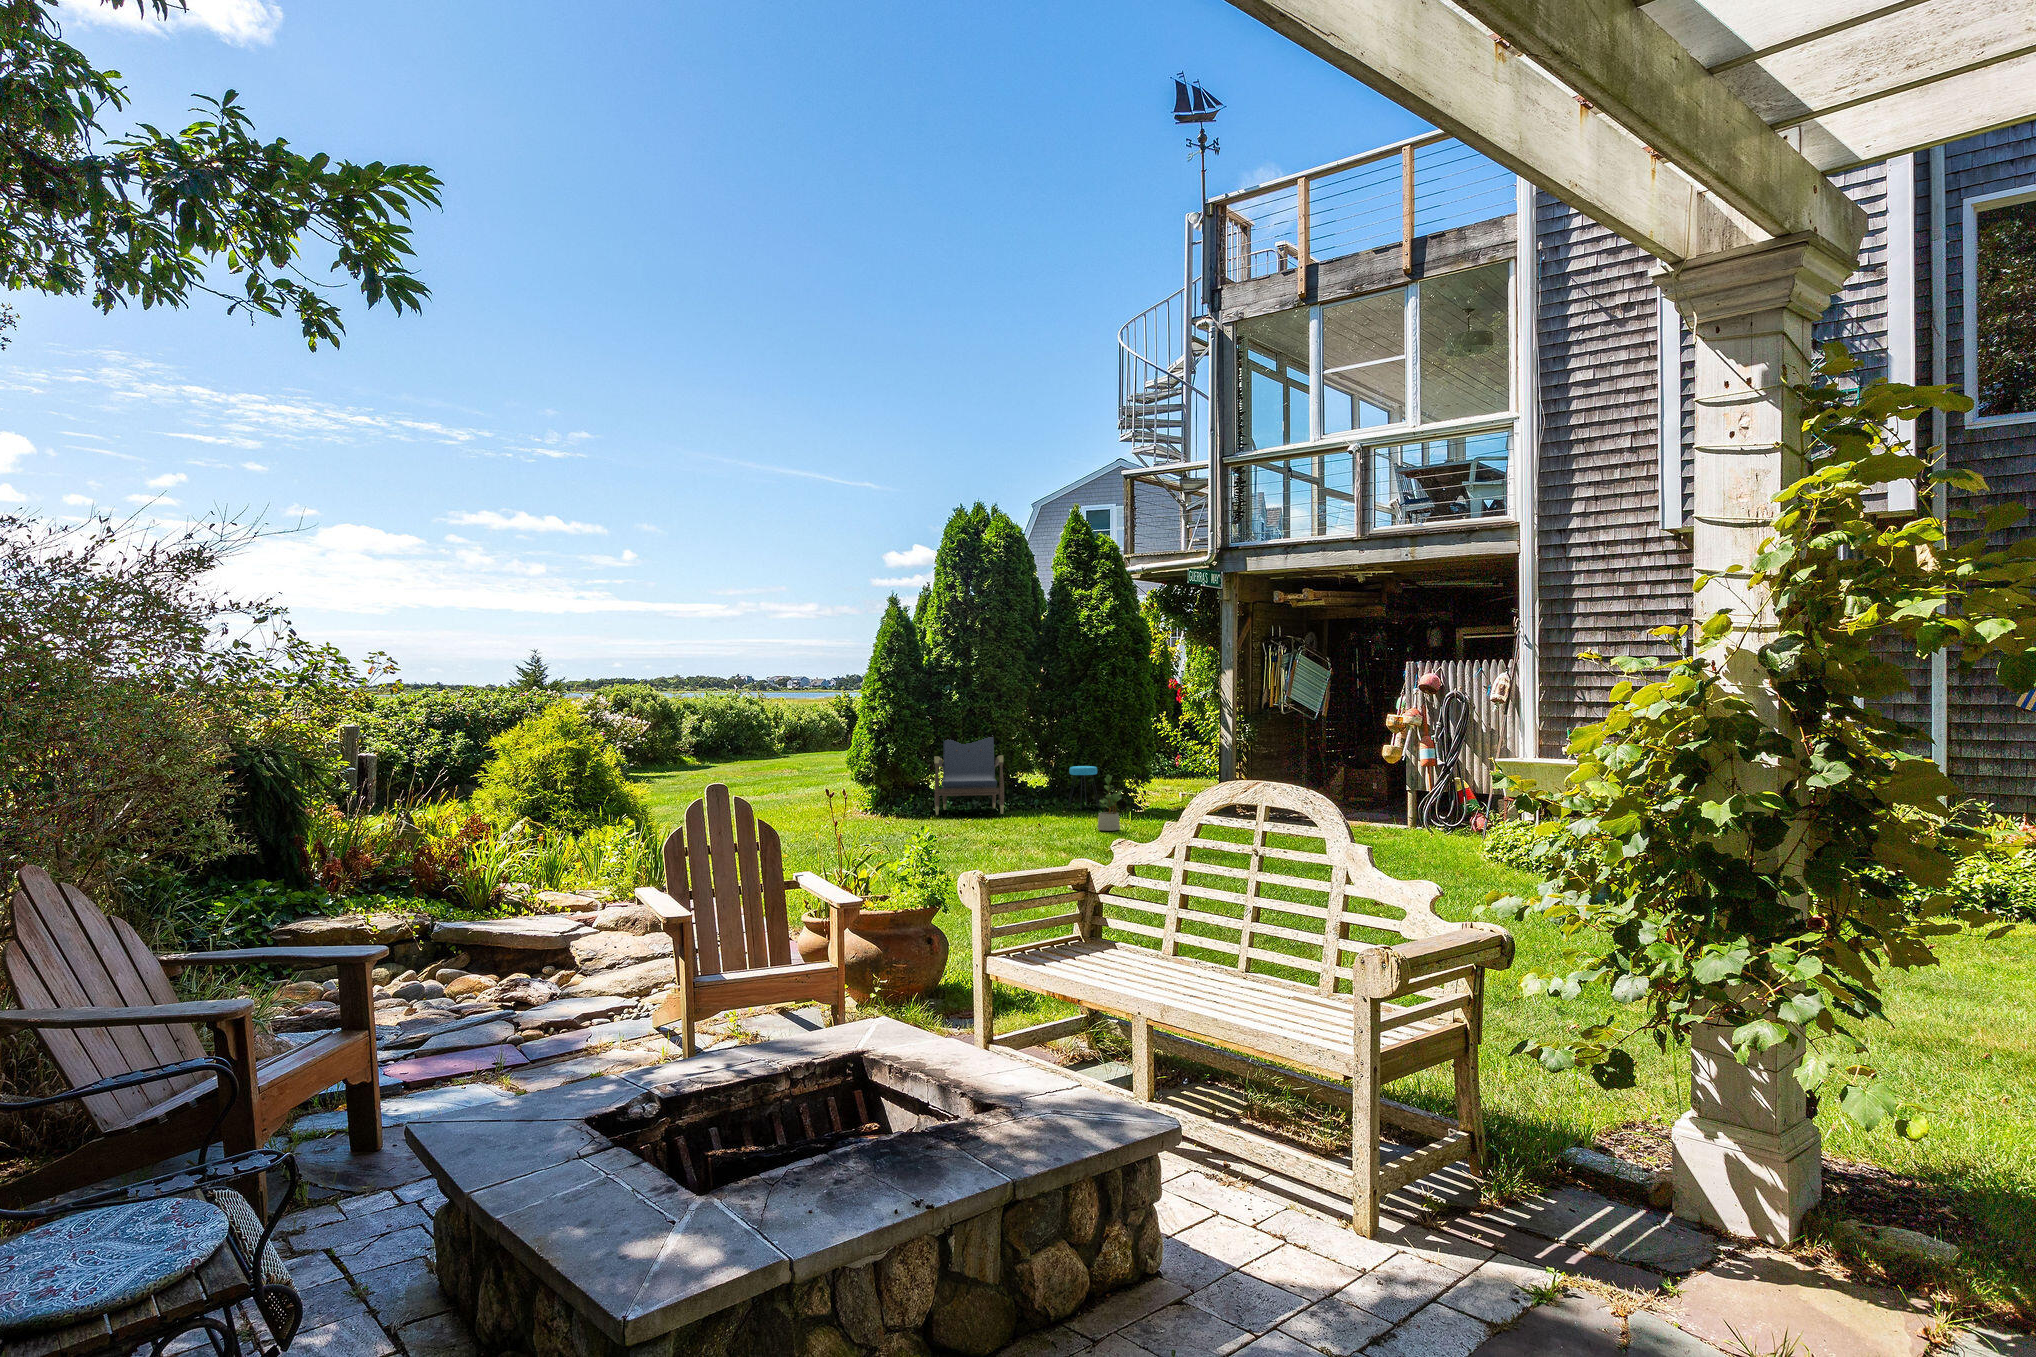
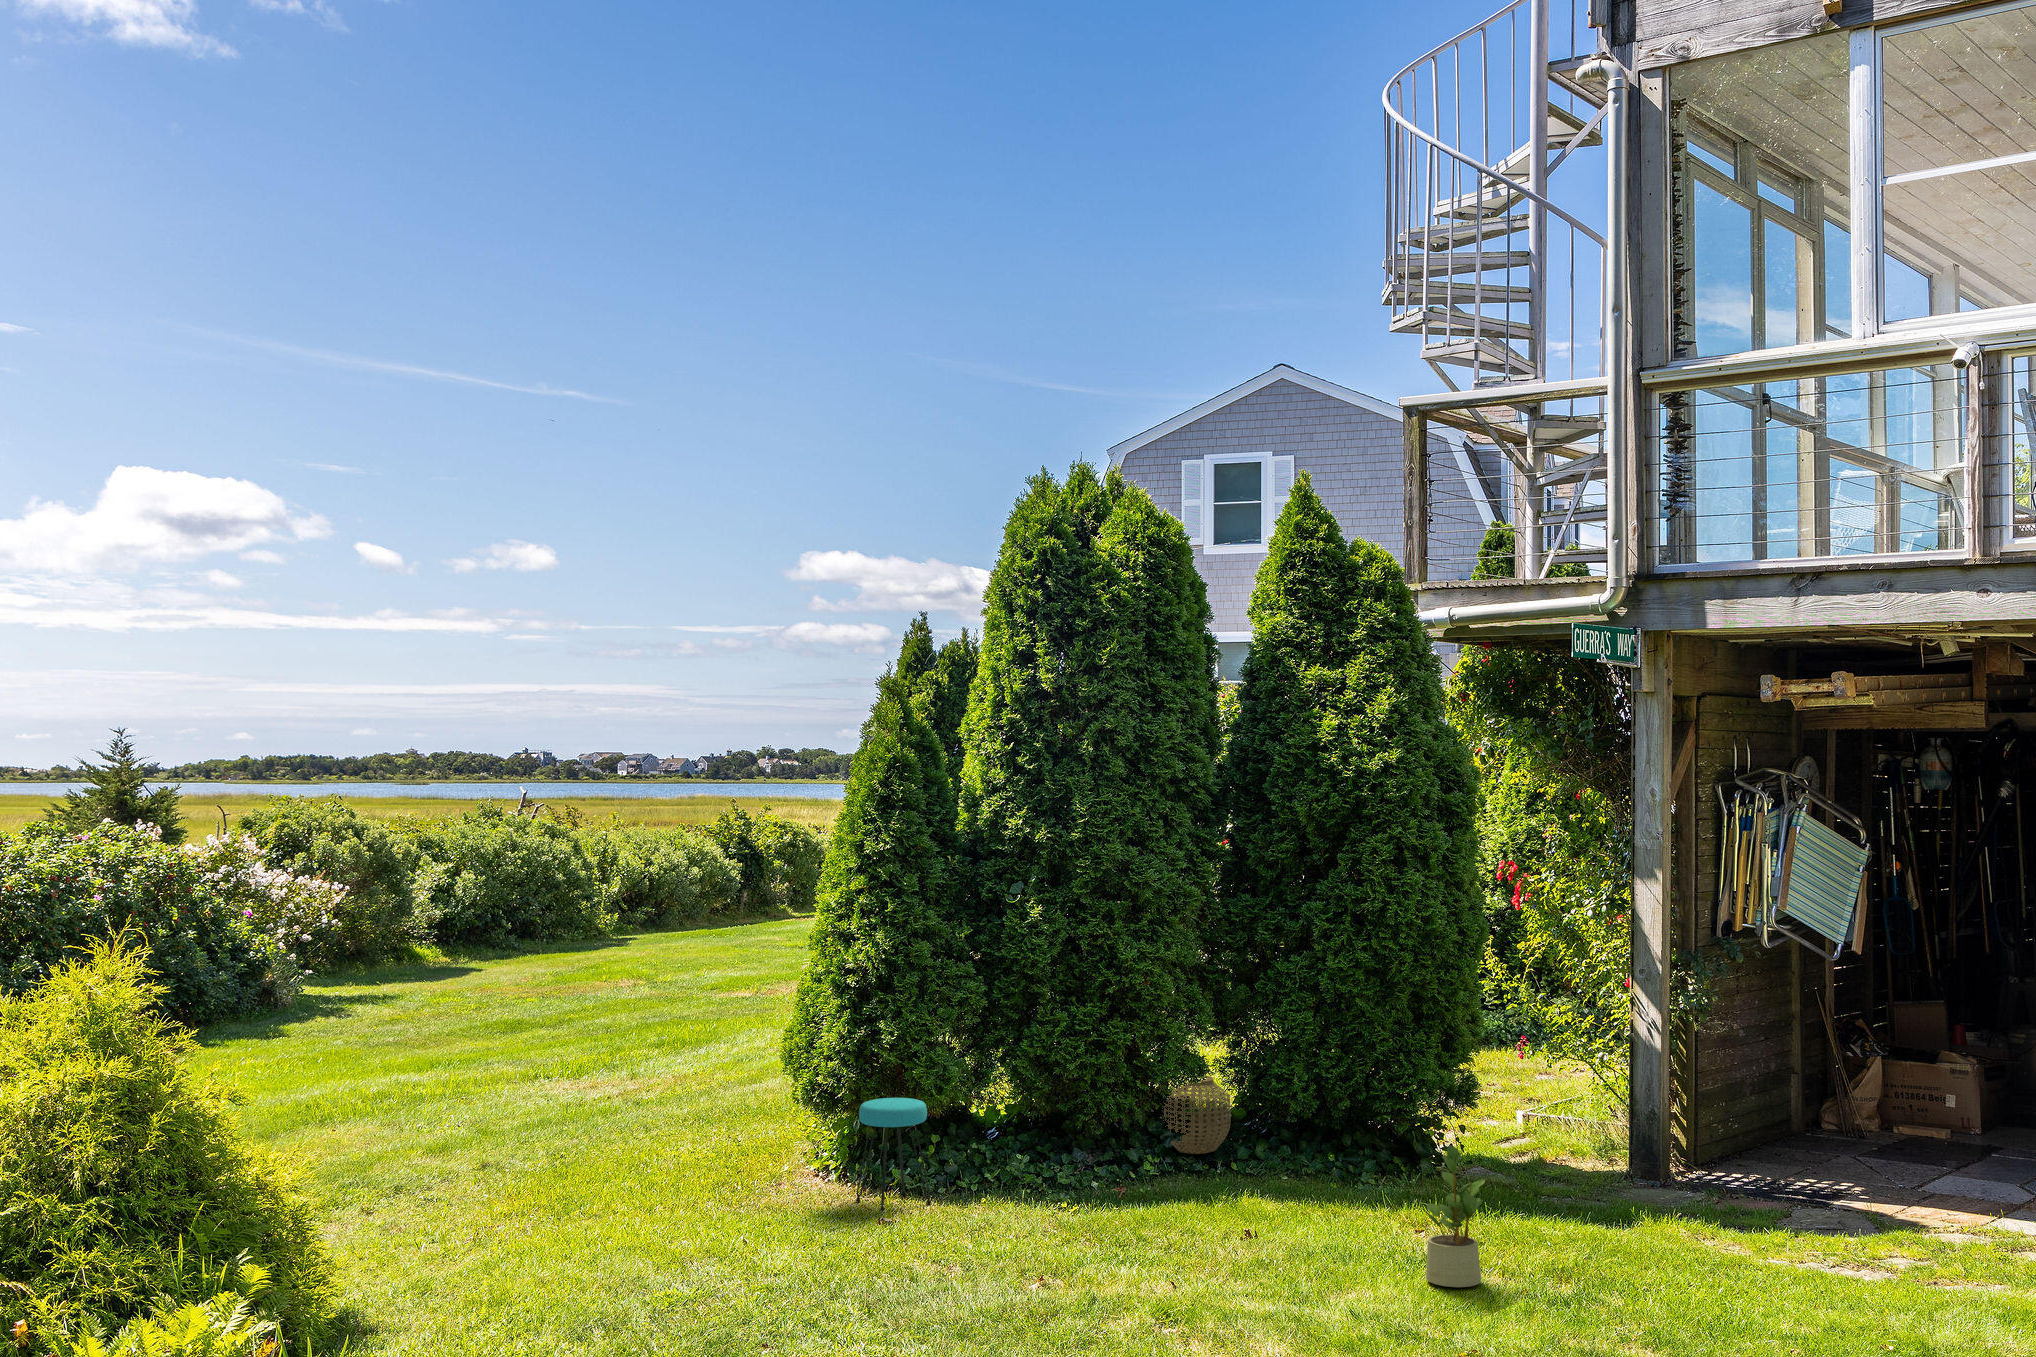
lounge chair: present [934,735,1004,815] -> none [996,993,1156,1194]
stool: present [1068,766,1099,809] -> present [856,1098,931,1211]
woven basket: none [1013,773,1044,806] -> present [1162,1075,1231,1154]

